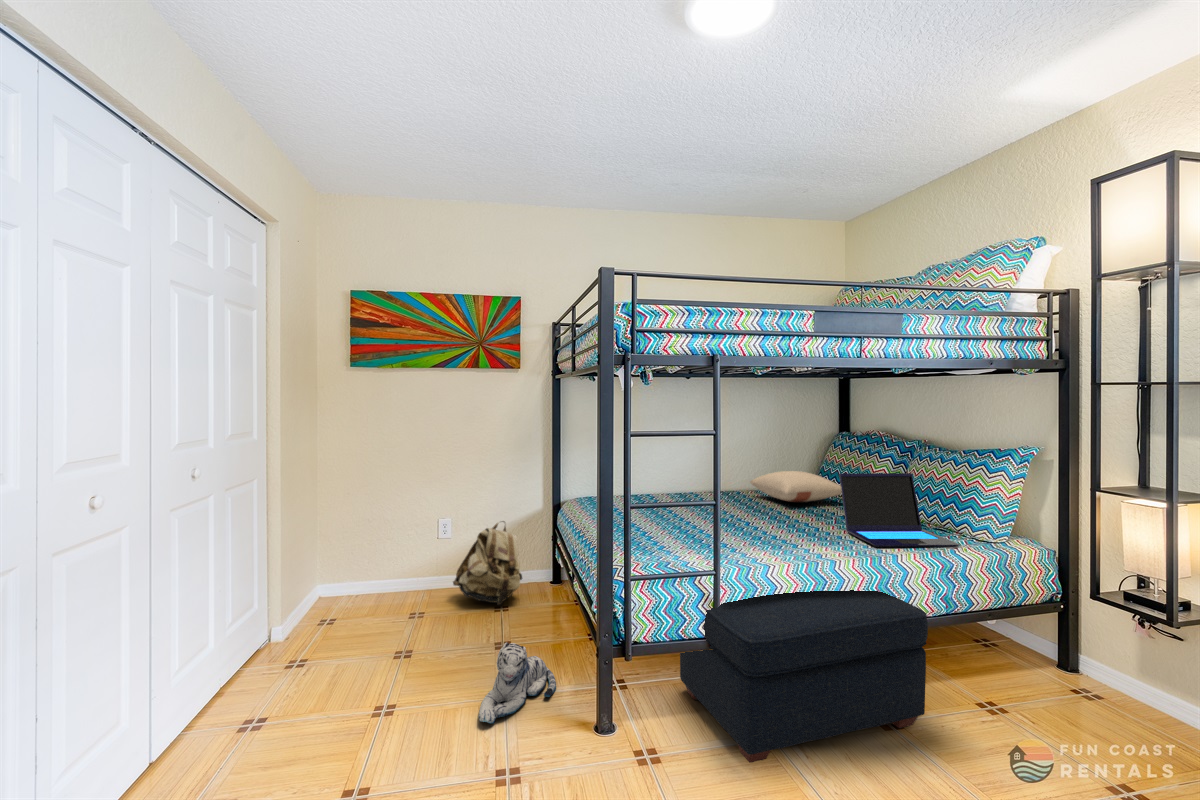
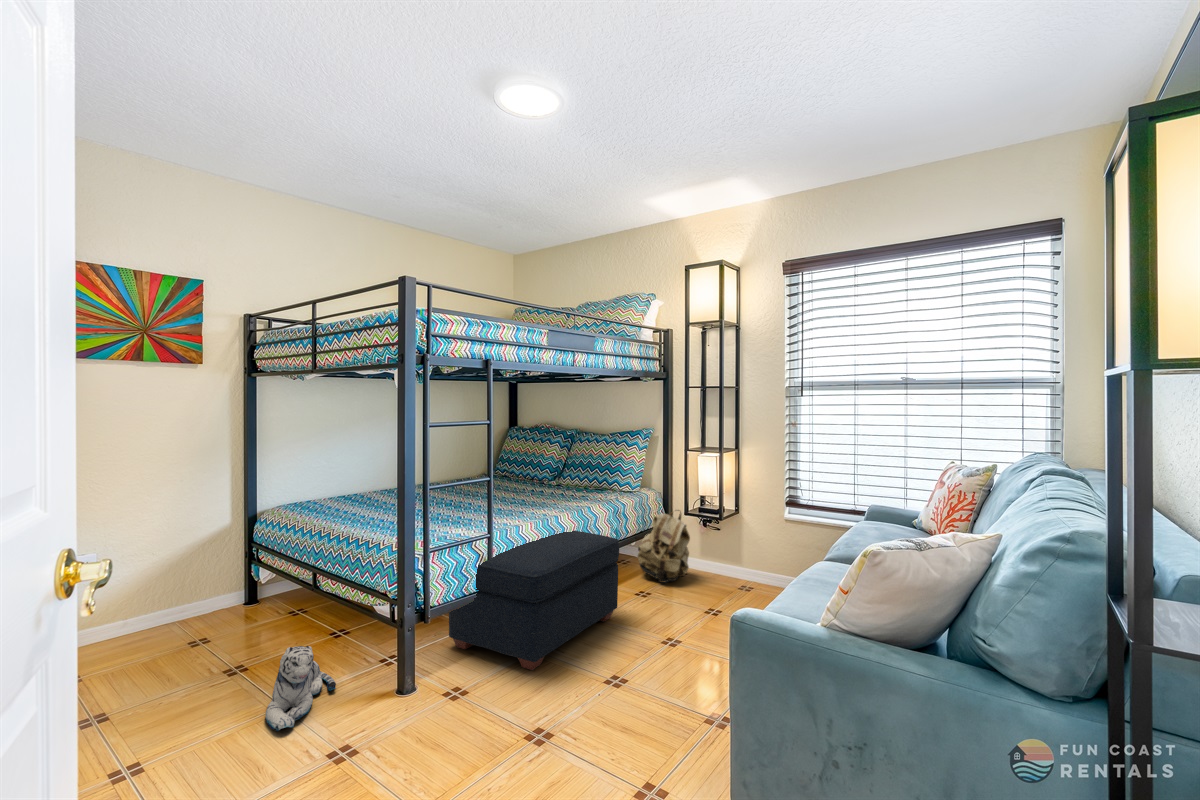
pillow: present [750,471,842,502] -> none [447,459,529,485]
laptop: present [839,473,960,547] -> none [540,451,620,504]
backpack: present [453,521,522,605] -> present [637,510,690,582]

